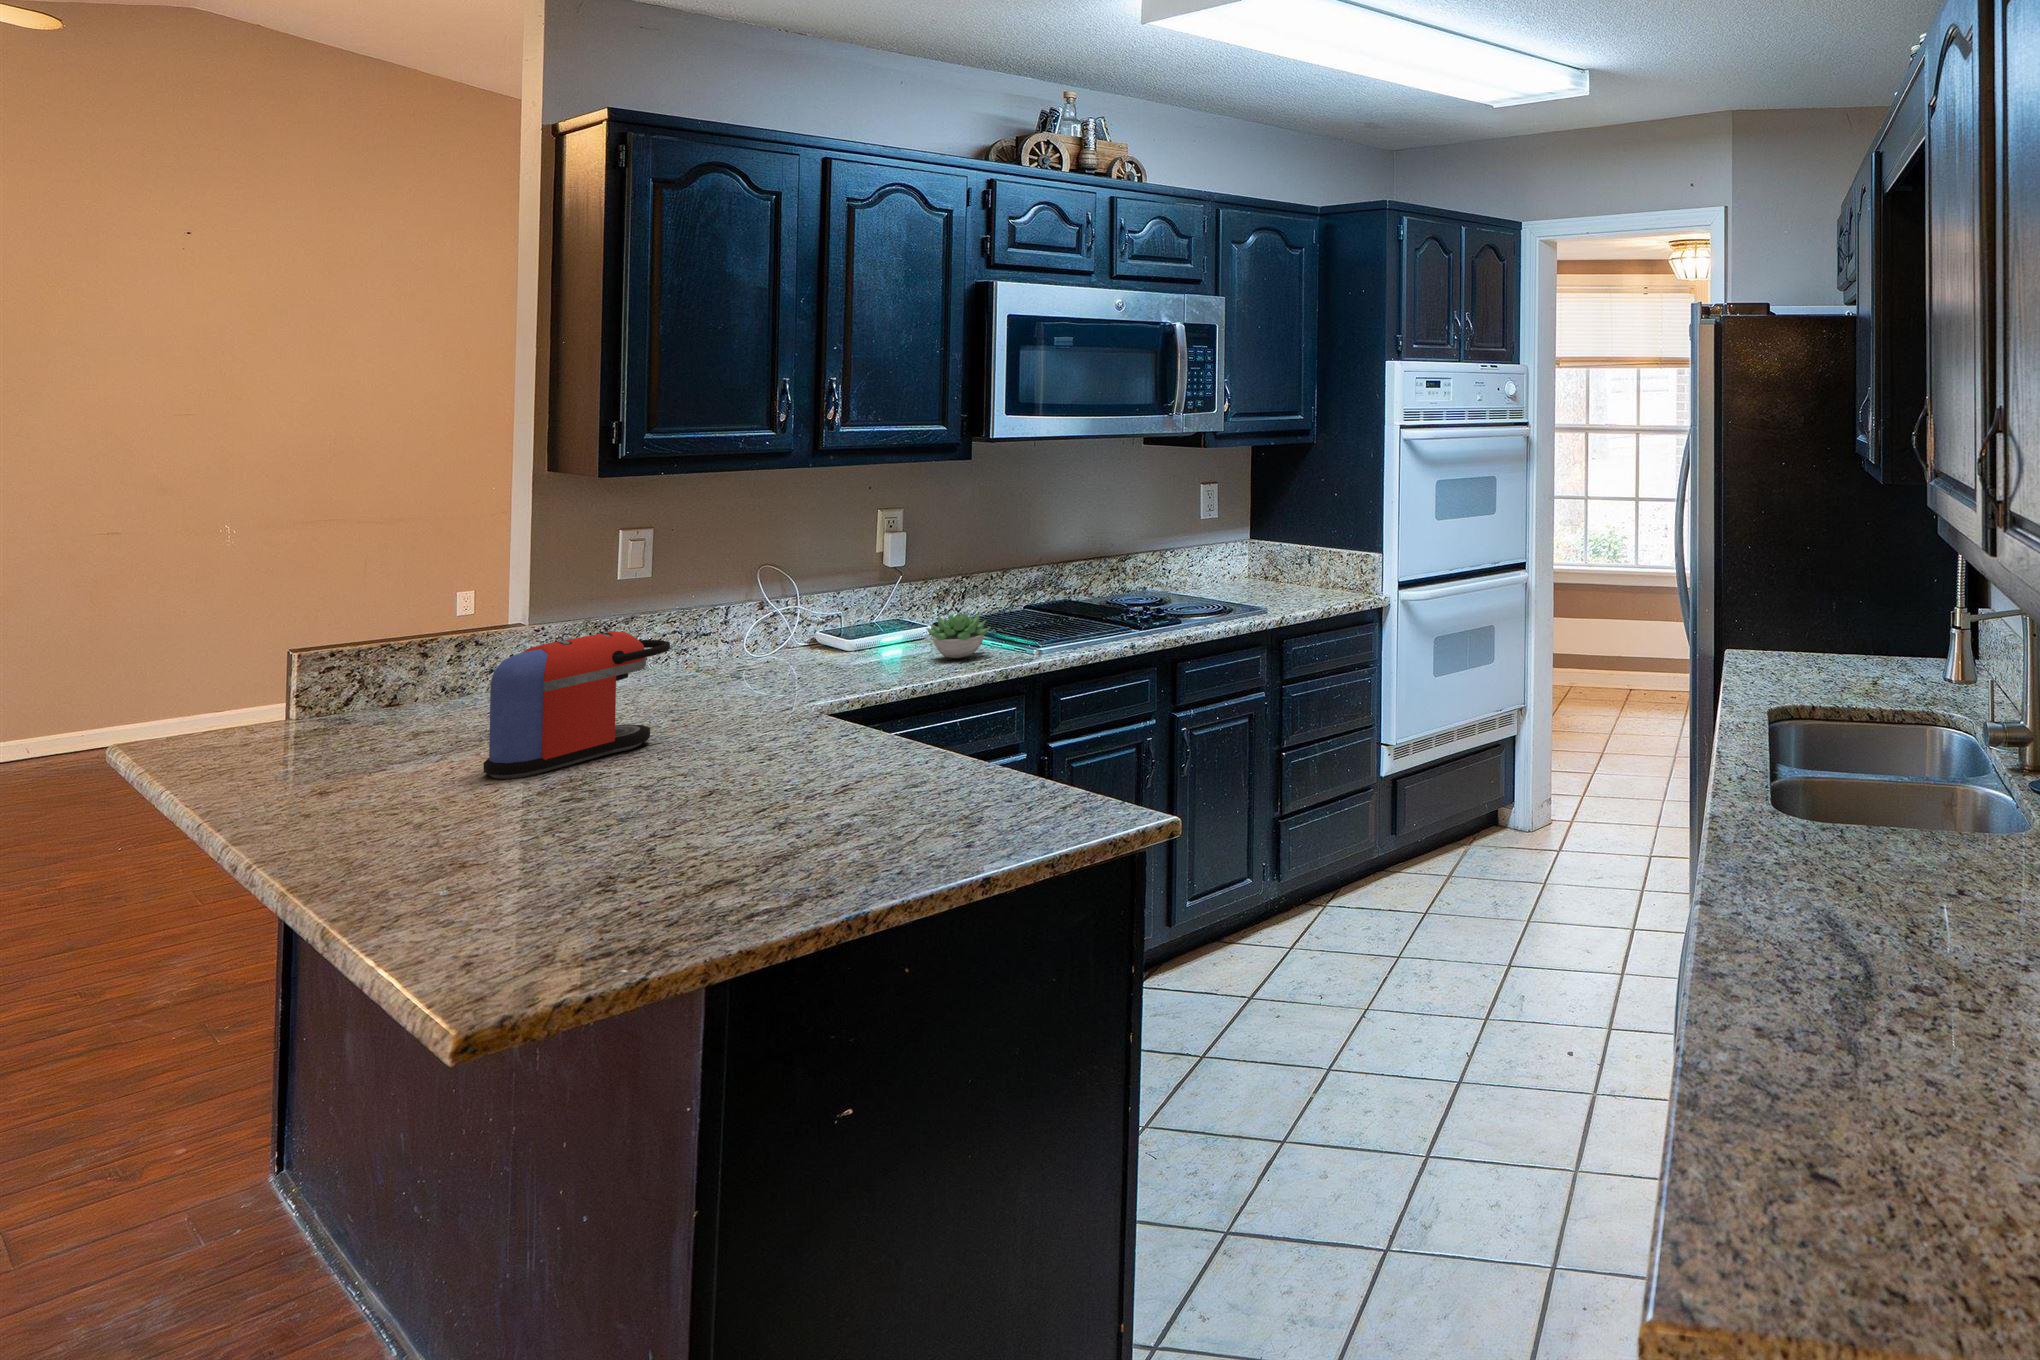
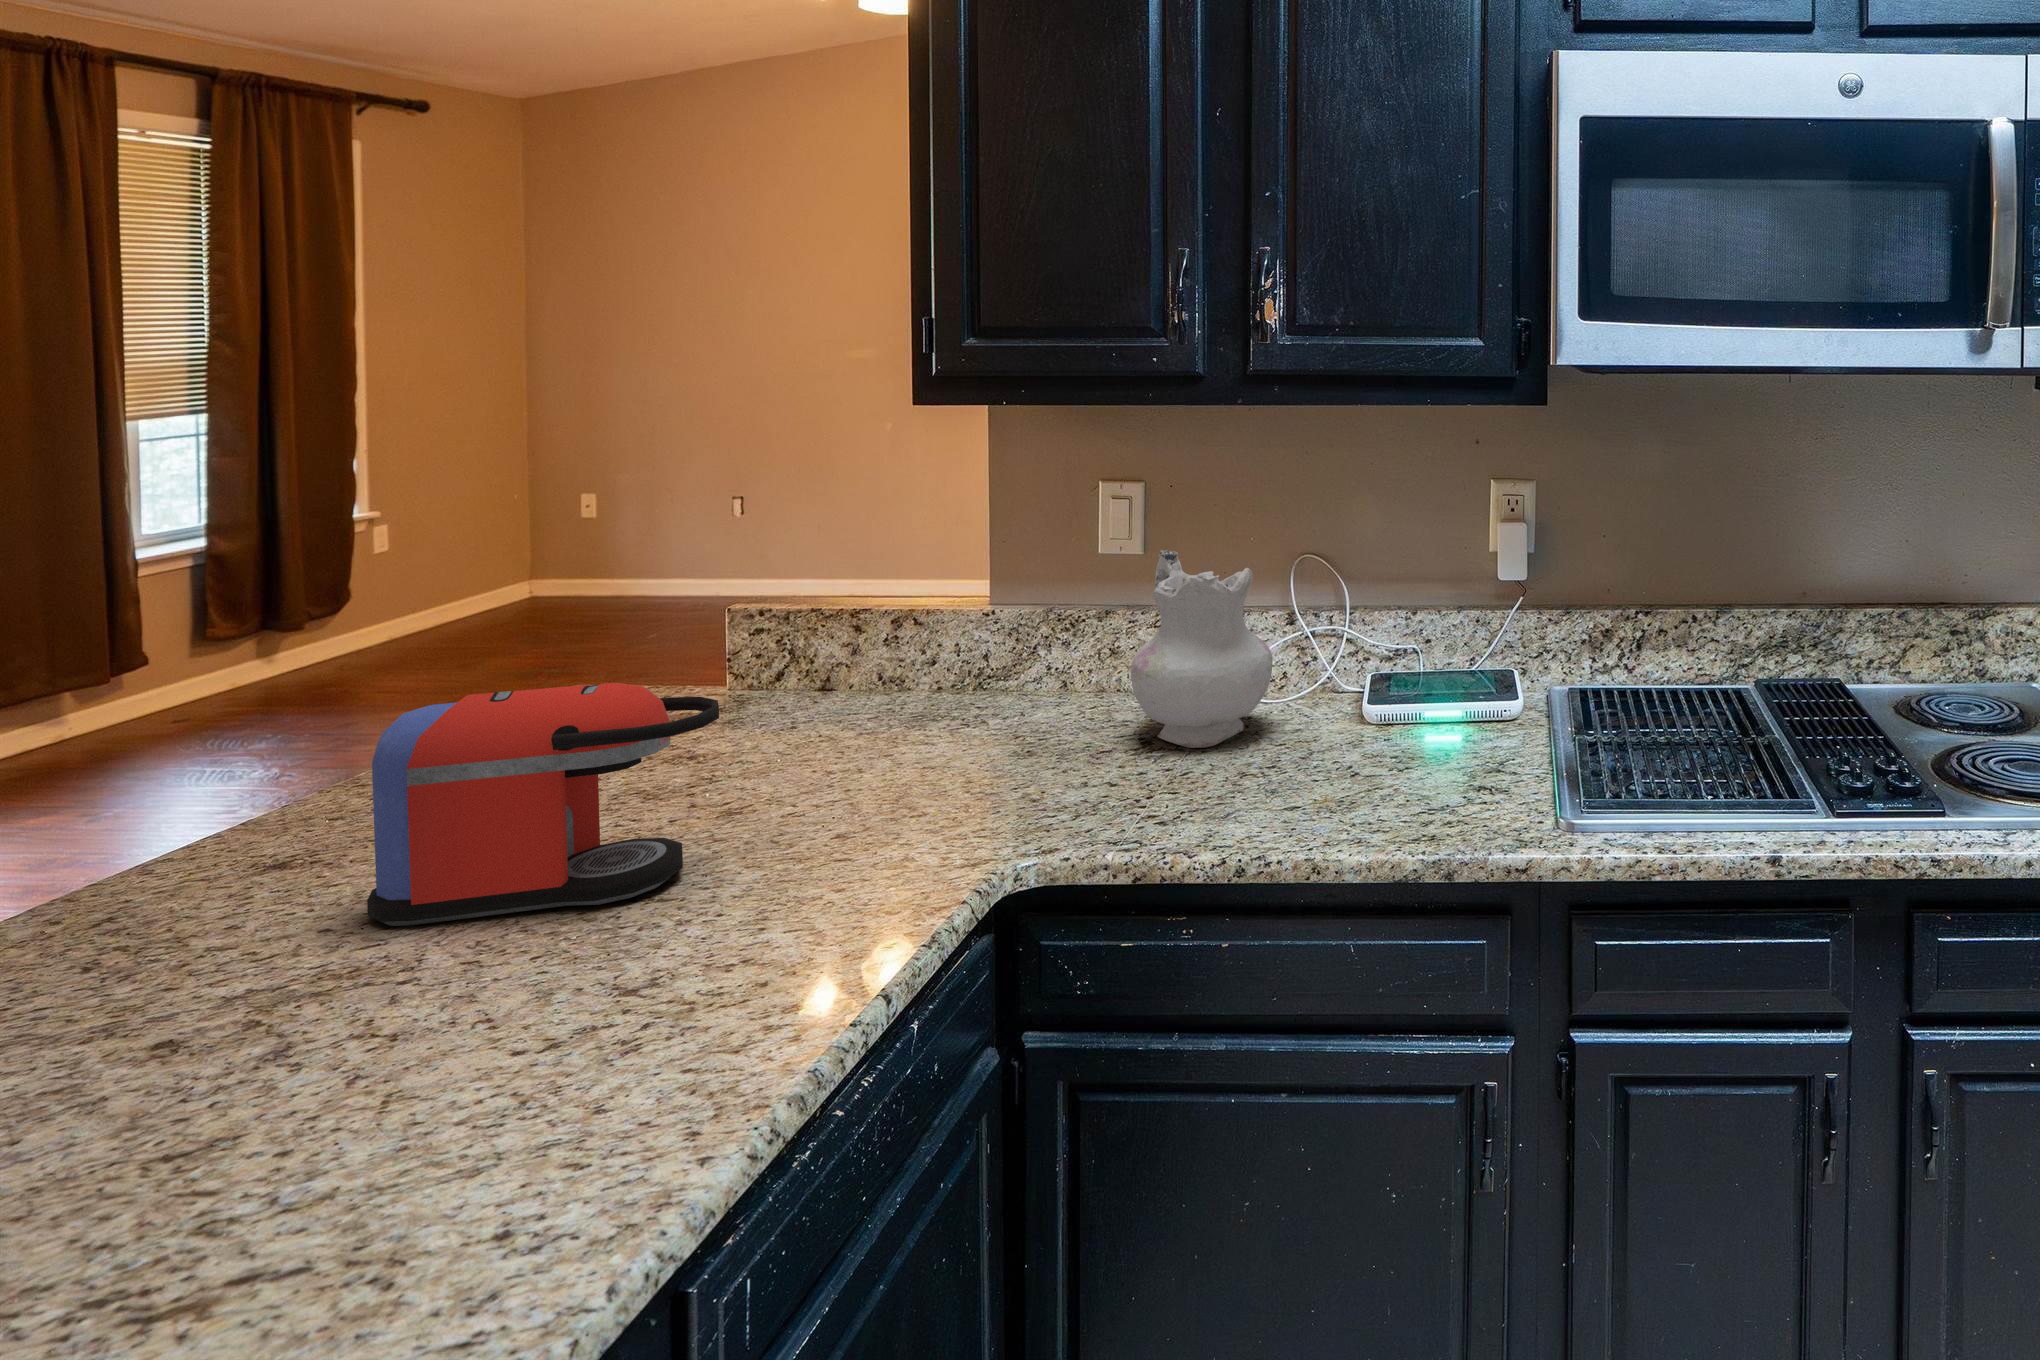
ceramic pitcher: none [705,563,808,675] -> present [1131,549,1273,748]
succulent plant: present [926,614,991,658] -> none [1370,706,1492,799]

